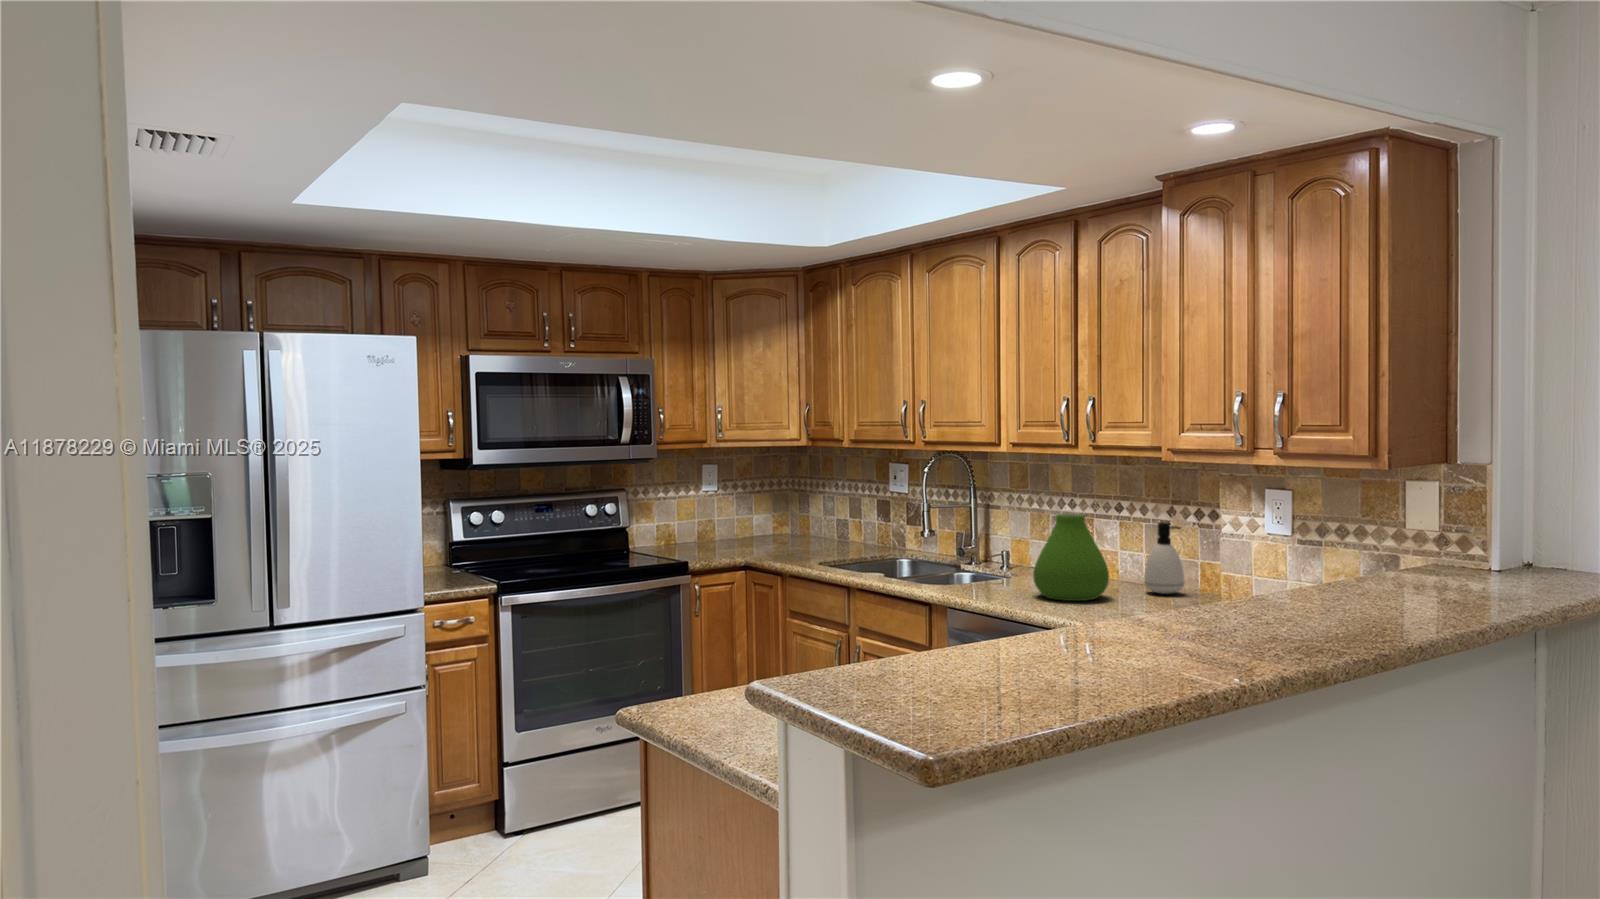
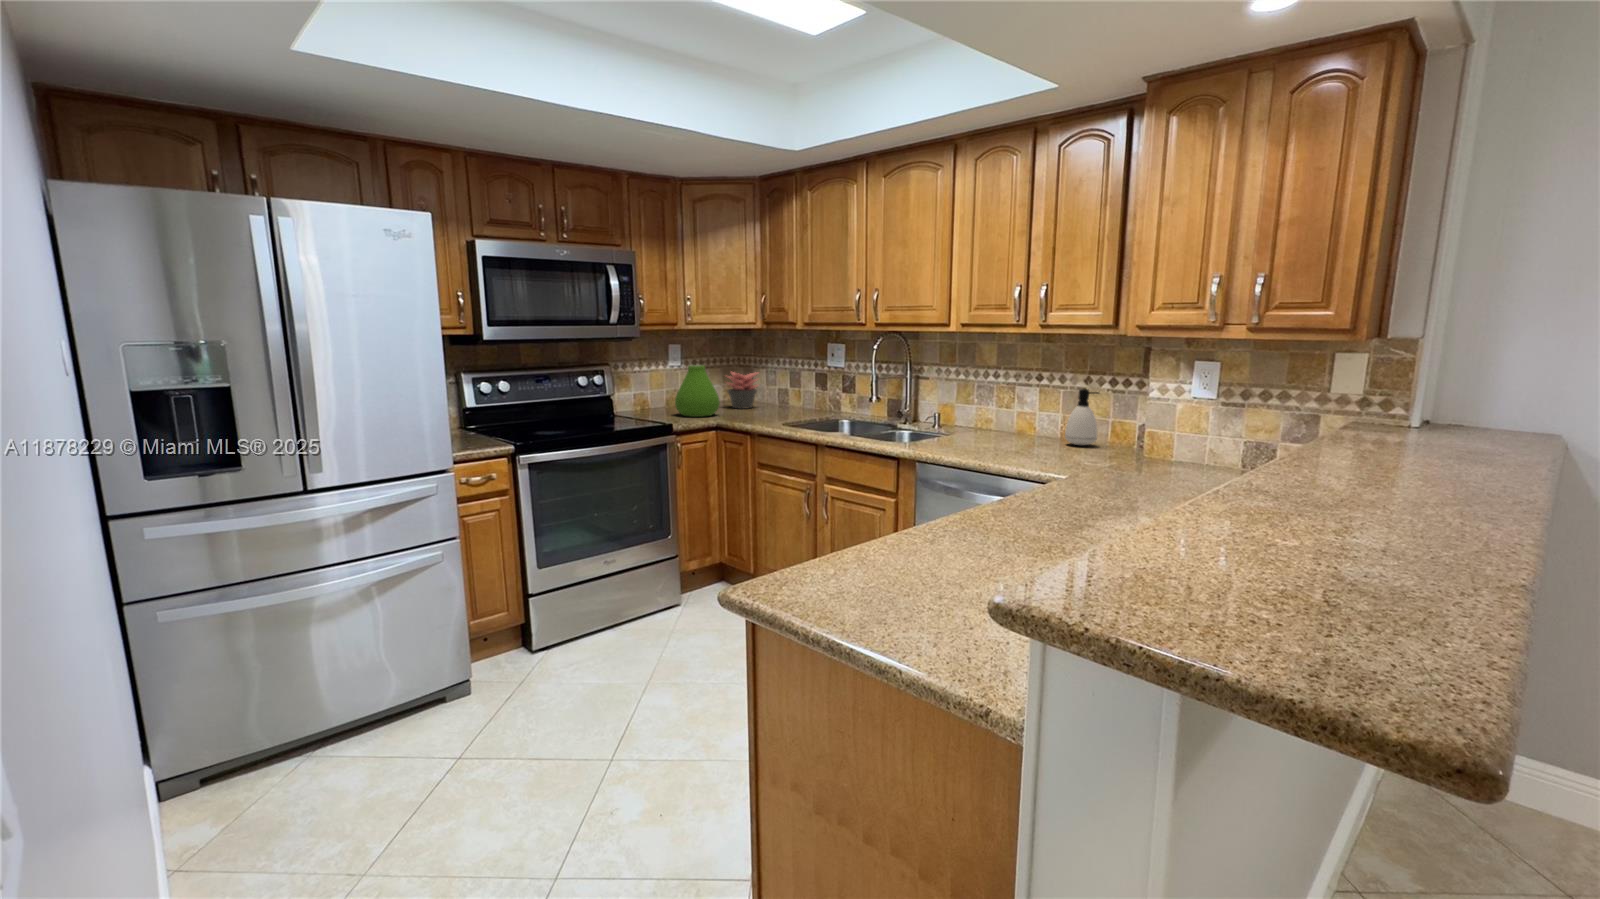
succulent plant: none [769,497,814,544] -> present [727,372,758,409]
vase: present [1033,514,1109,601] -> present [675,365,720,417]

